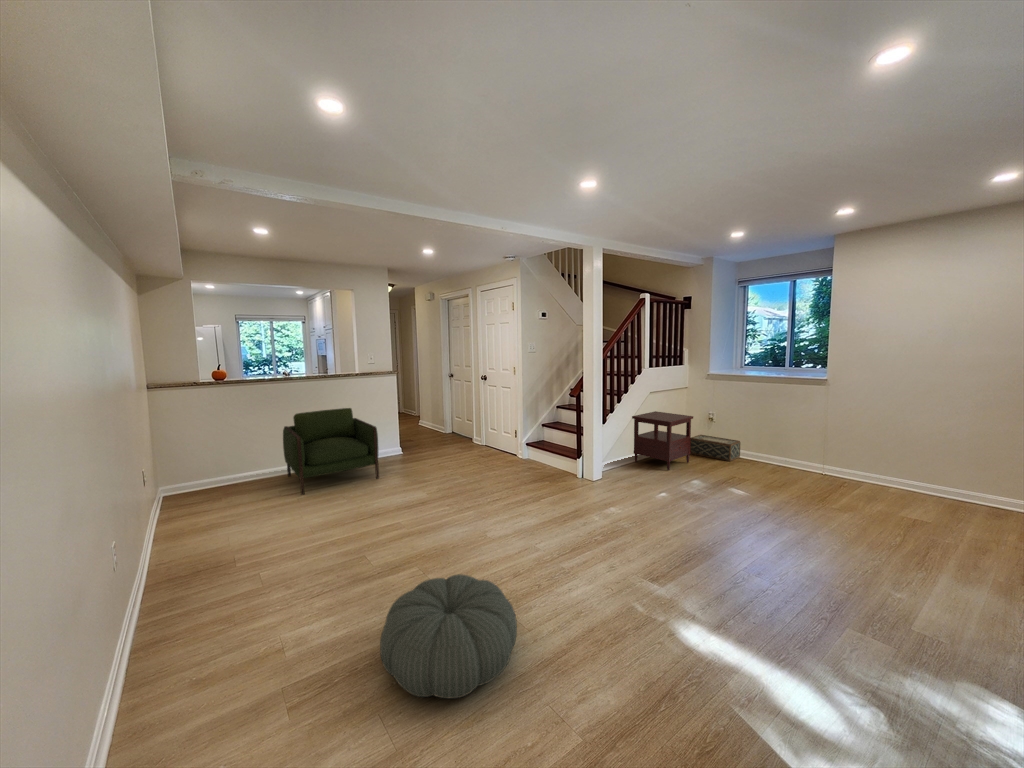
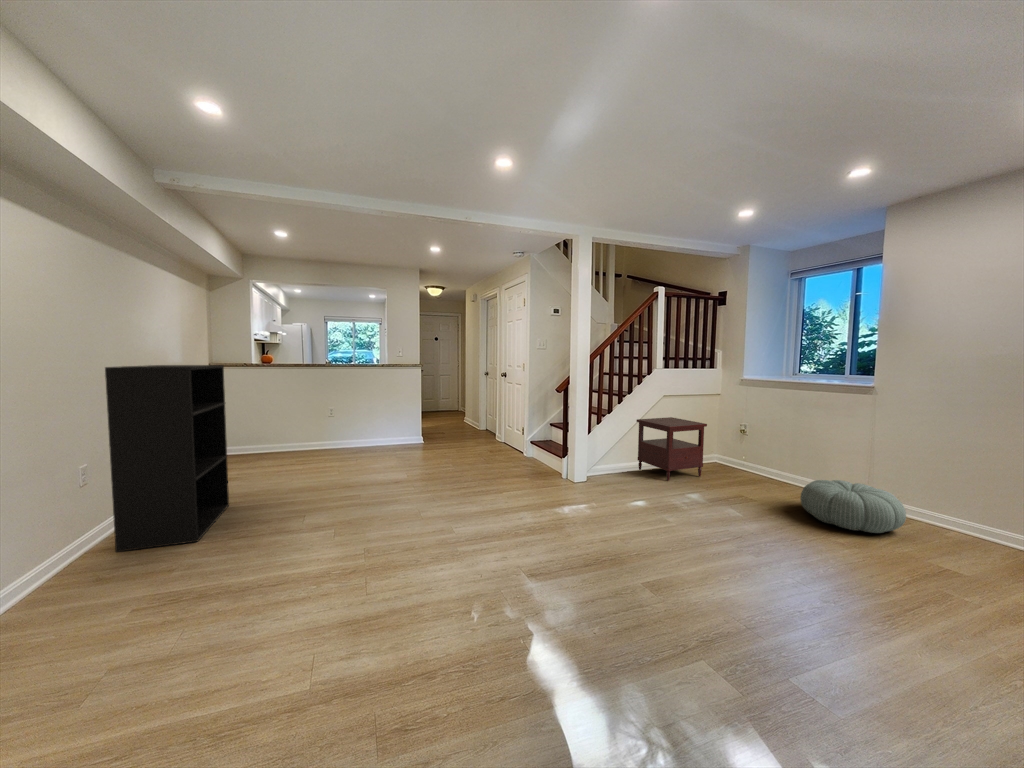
bookshelf: none [149,396,274,655] -> present [105,365,229,552]
armchair: present [283,408,379,495] -> none [309,394,387,463]
woven basket: present [690,435,740,461] -> none [714,449,775,480]
pouf: present [380,574,517,698] -> present [801,480,906,533]

